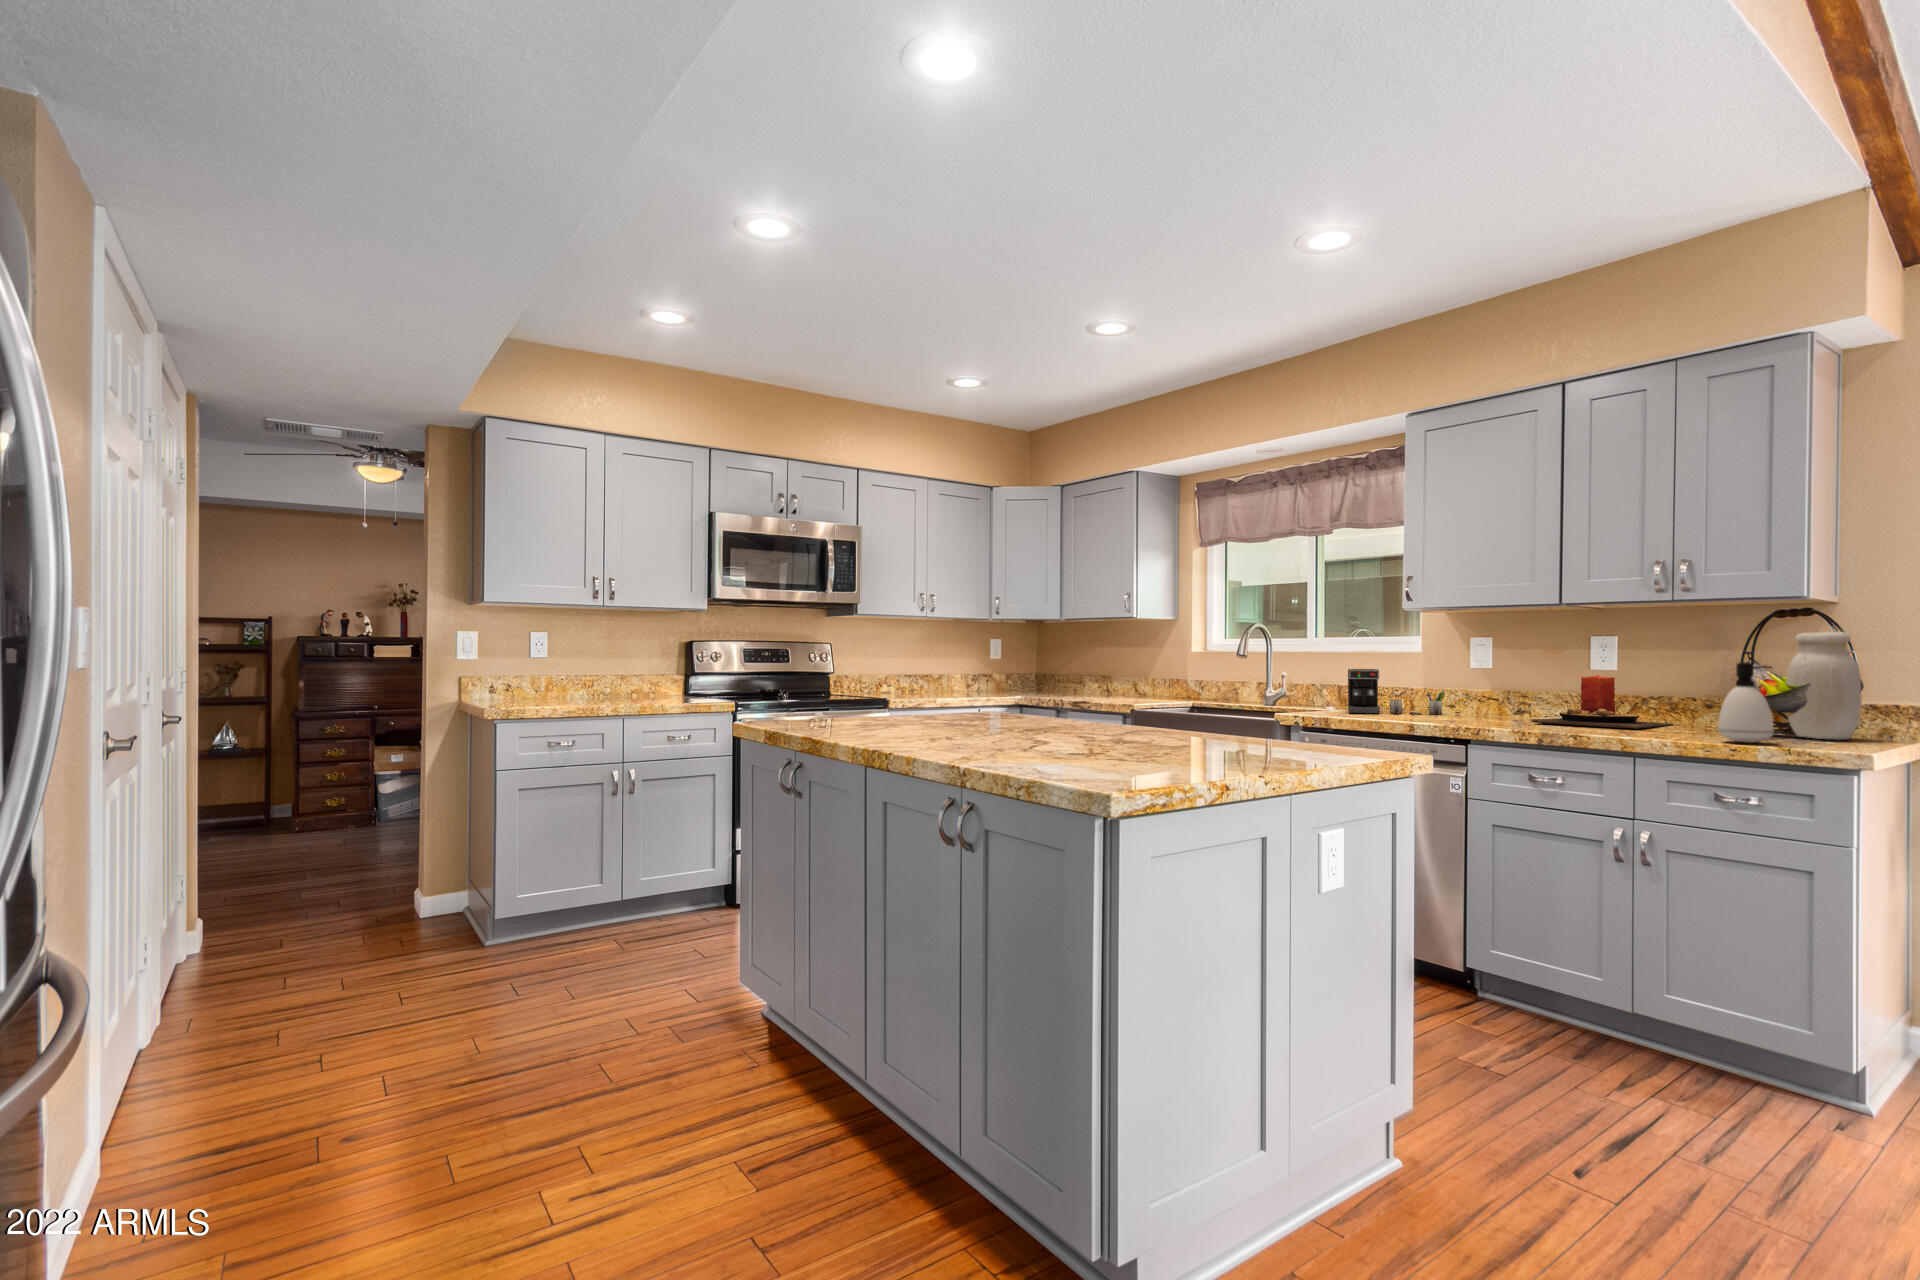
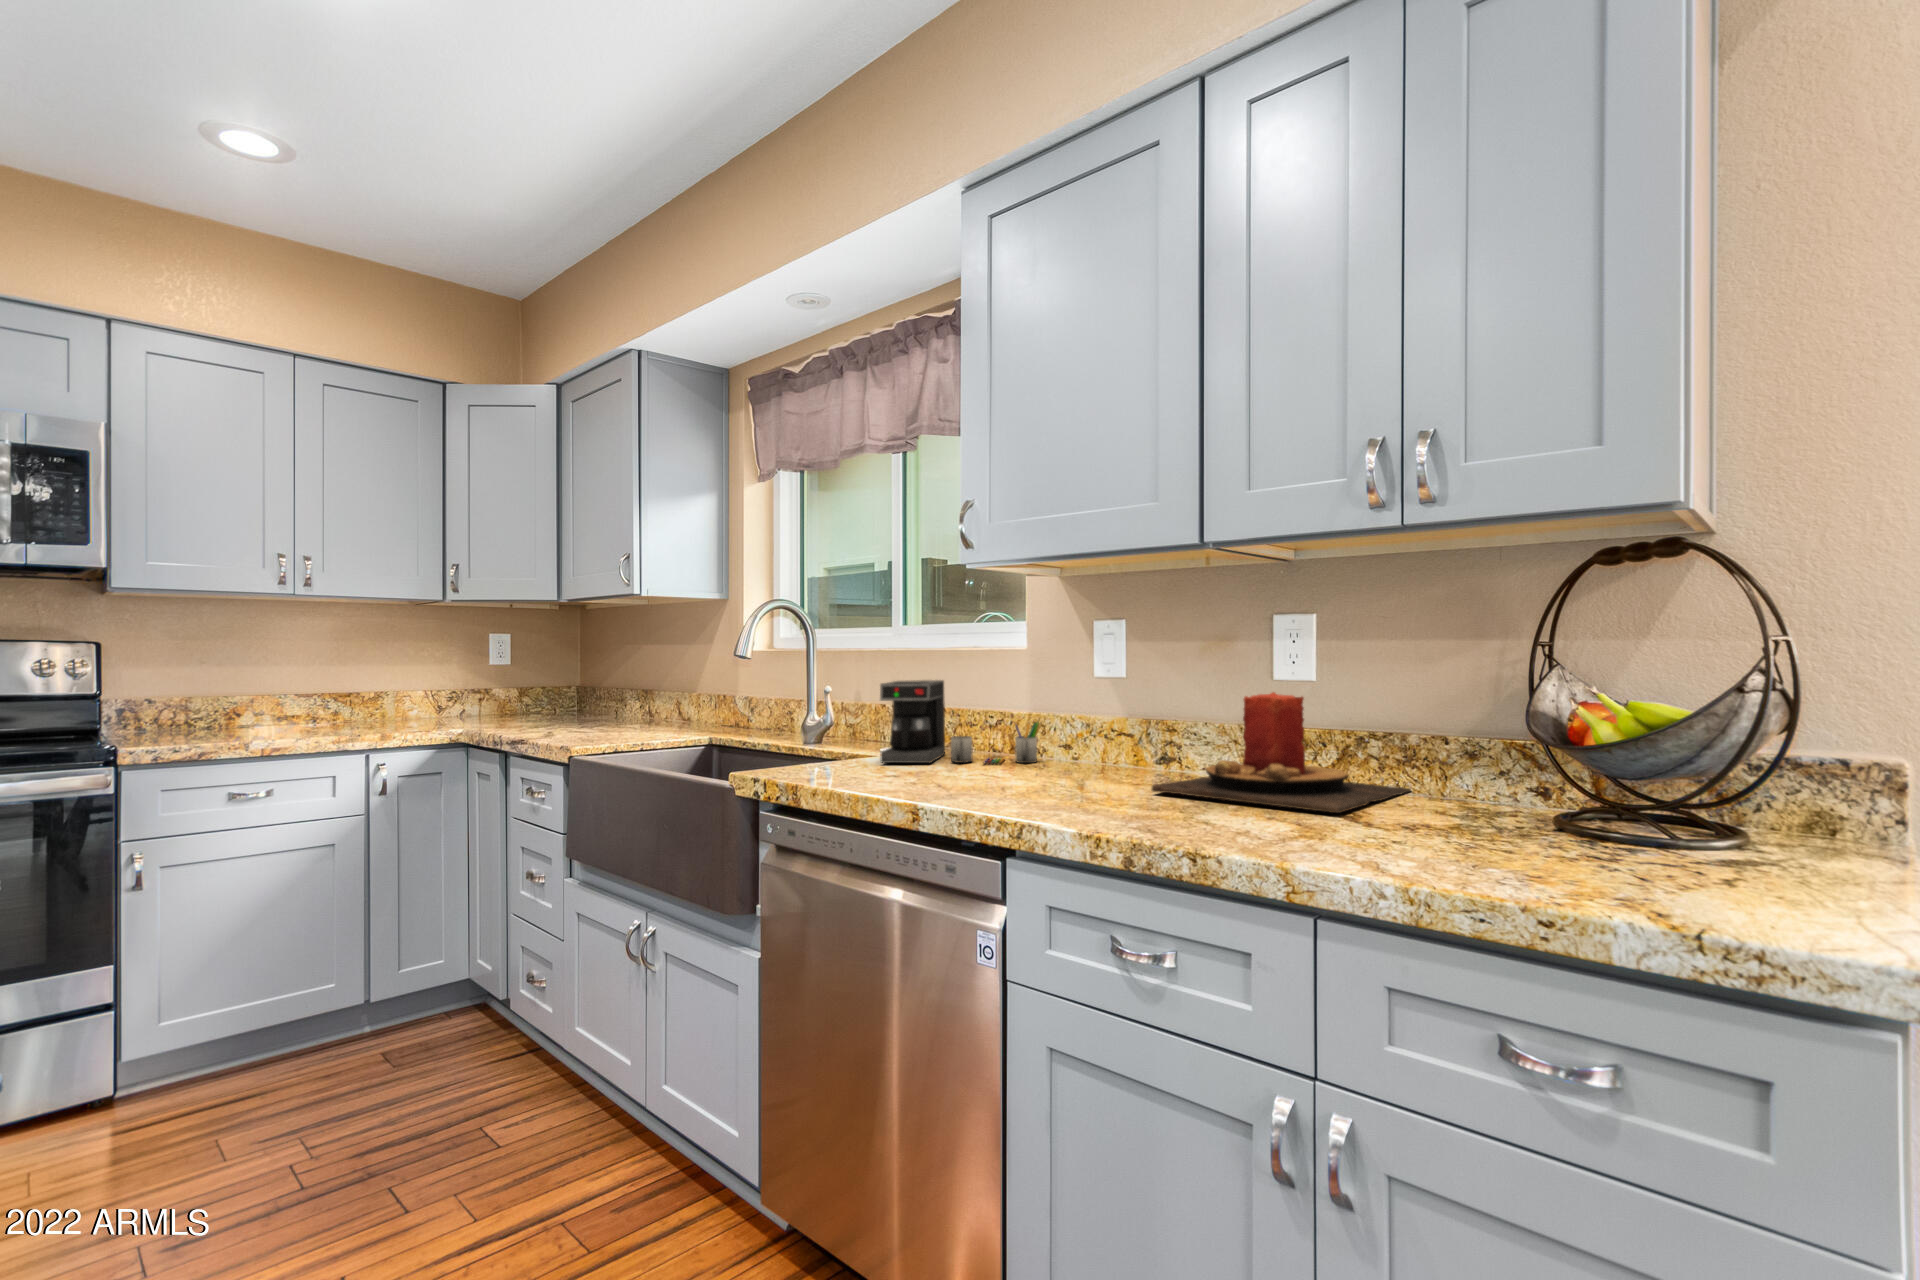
jar: present [1787,632,1862,740] -> none [1647,589,1824,859]
soap dispenser: present [1718,662,1774,743] -> none [1506,670,1641,885]

